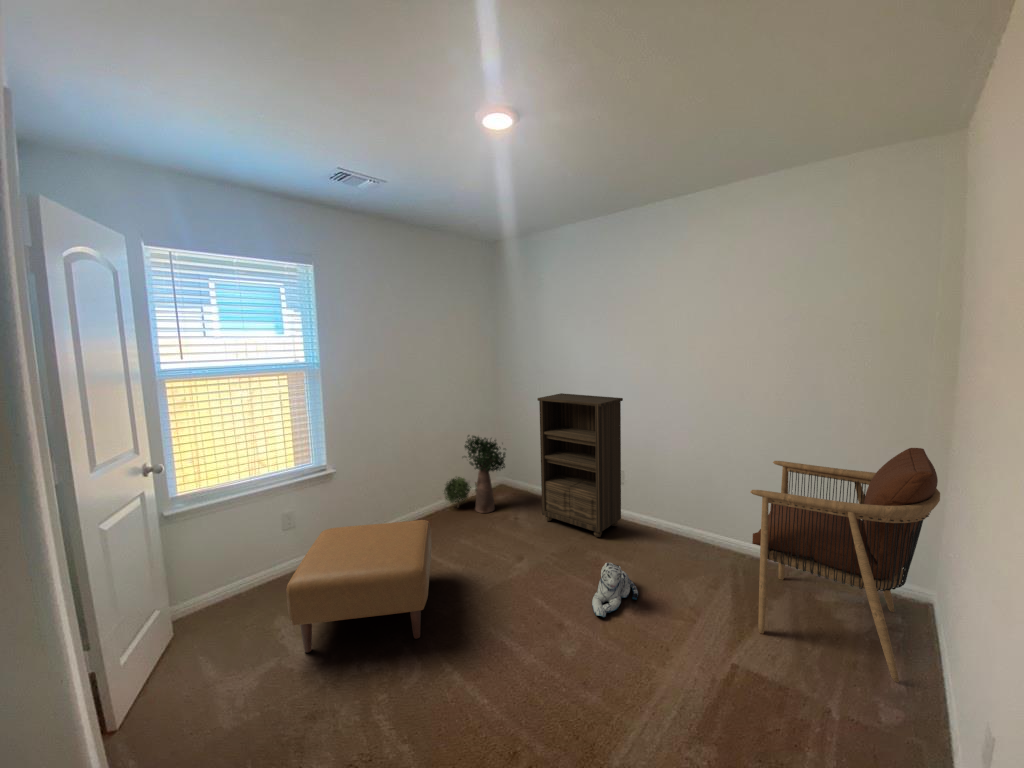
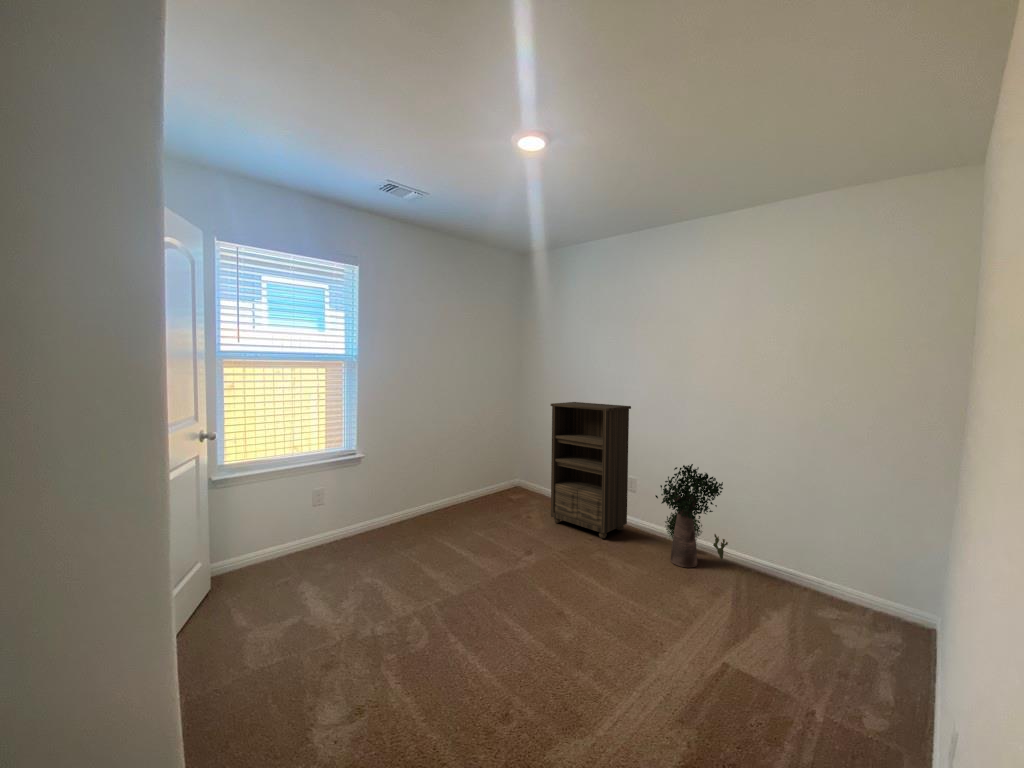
potted plant: present [444,435,505,513] -> present [655,464,728,568]
armchair: present [750,448,940,682] -> none [740,451,921,670]
ottoman: present [286,520,432,653] -> none [312,505,444,609]
plush toy: present [592,563,638,617] -> none [590,551,635,601]

